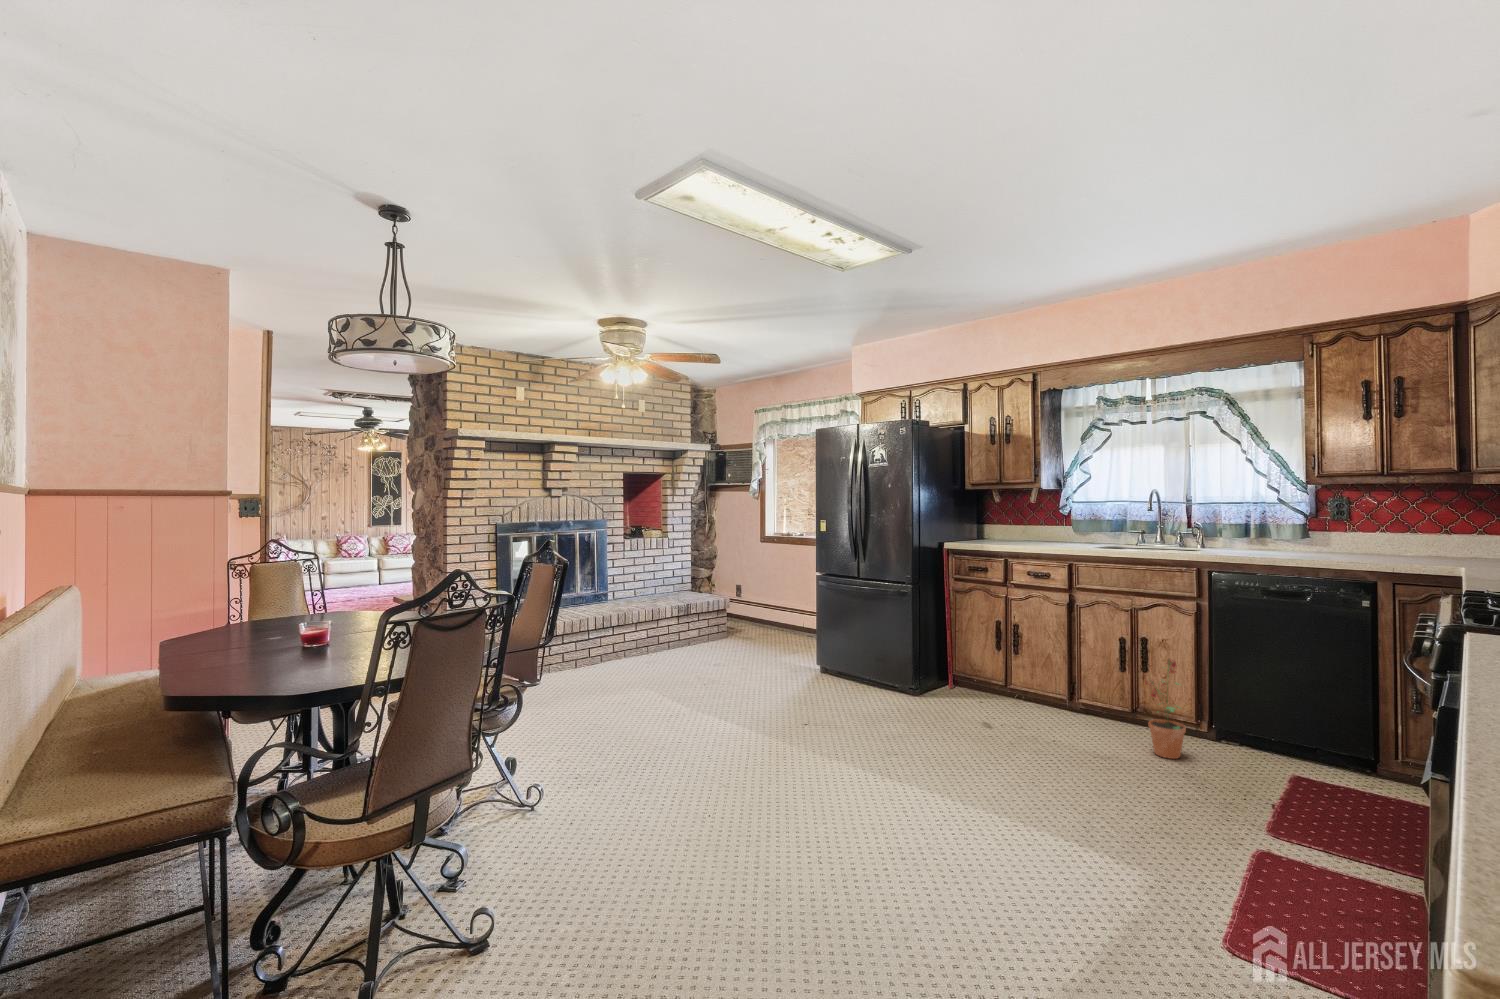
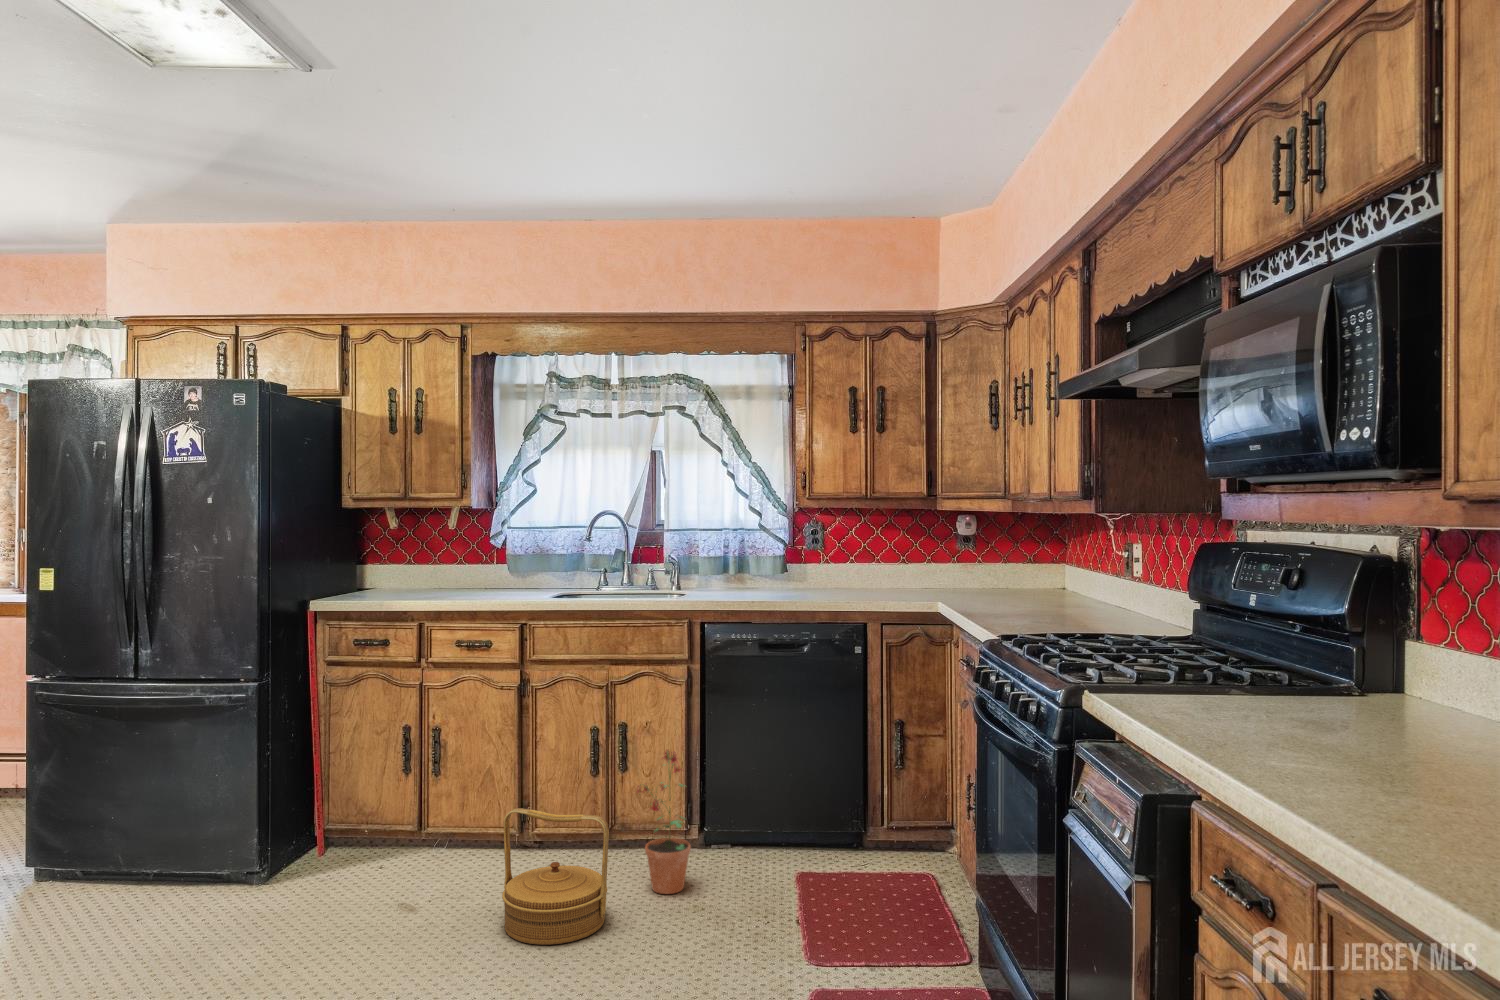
basket: none [1039,675,1111,764] -> present [502,808,609,945]

